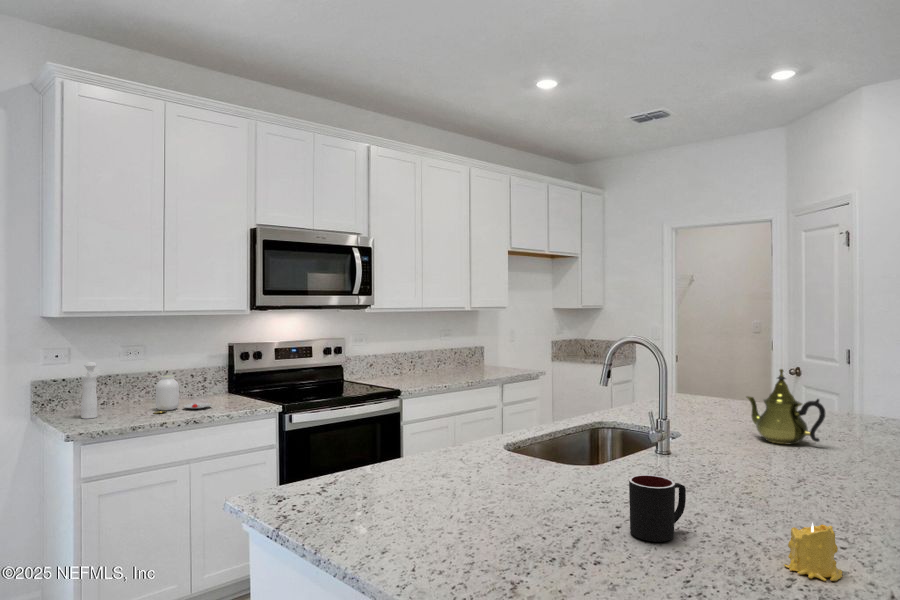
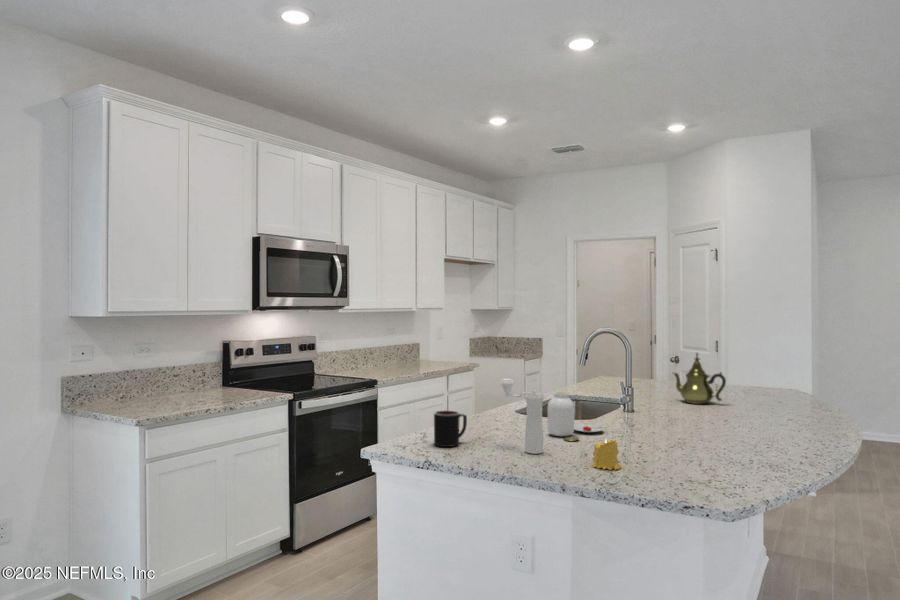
pepper mill: present [81,362,98,419] -> present [500,379,544,454]
jar: present [154,375,212,414] -> present [548,392,604,441]
mug: present [629,475,686,542] -> present [434,410,467,447]
candle: present [784,523,842,581] -> present [591,439,621,470]

